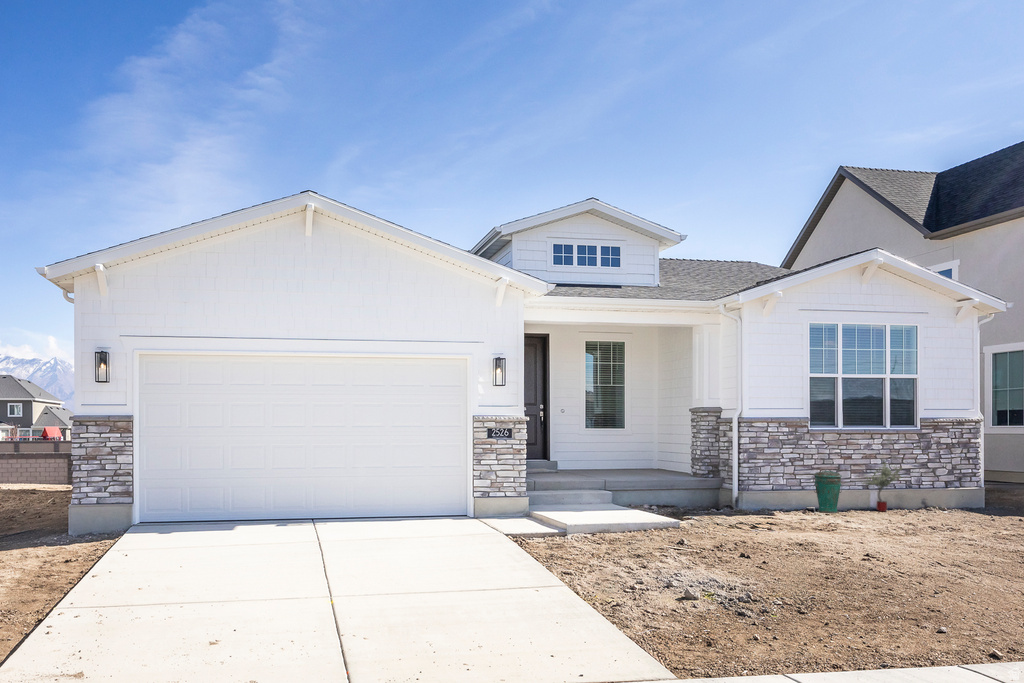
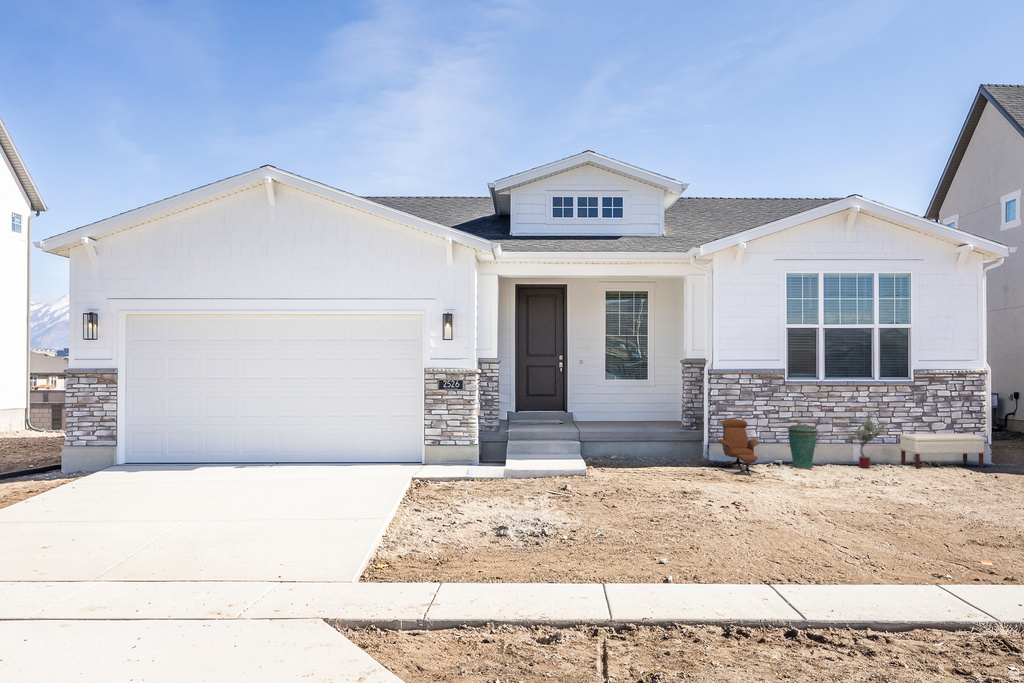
lounge chair: none [752,467,798,520] -> present [718,419,760,476]
bench: none [909,478,981,511] -> present [900,433,985,469]

